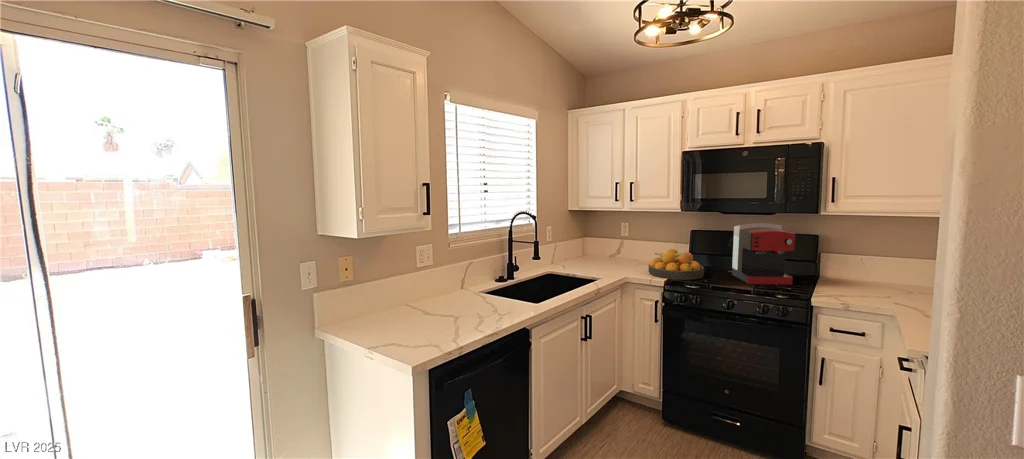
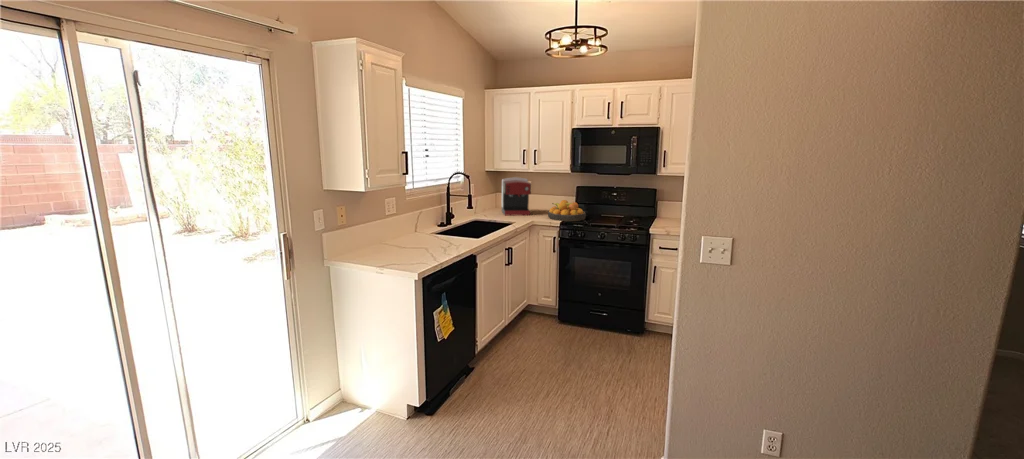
coffee maker: present [732,223,796,285] -> present [502,177,531,216]

